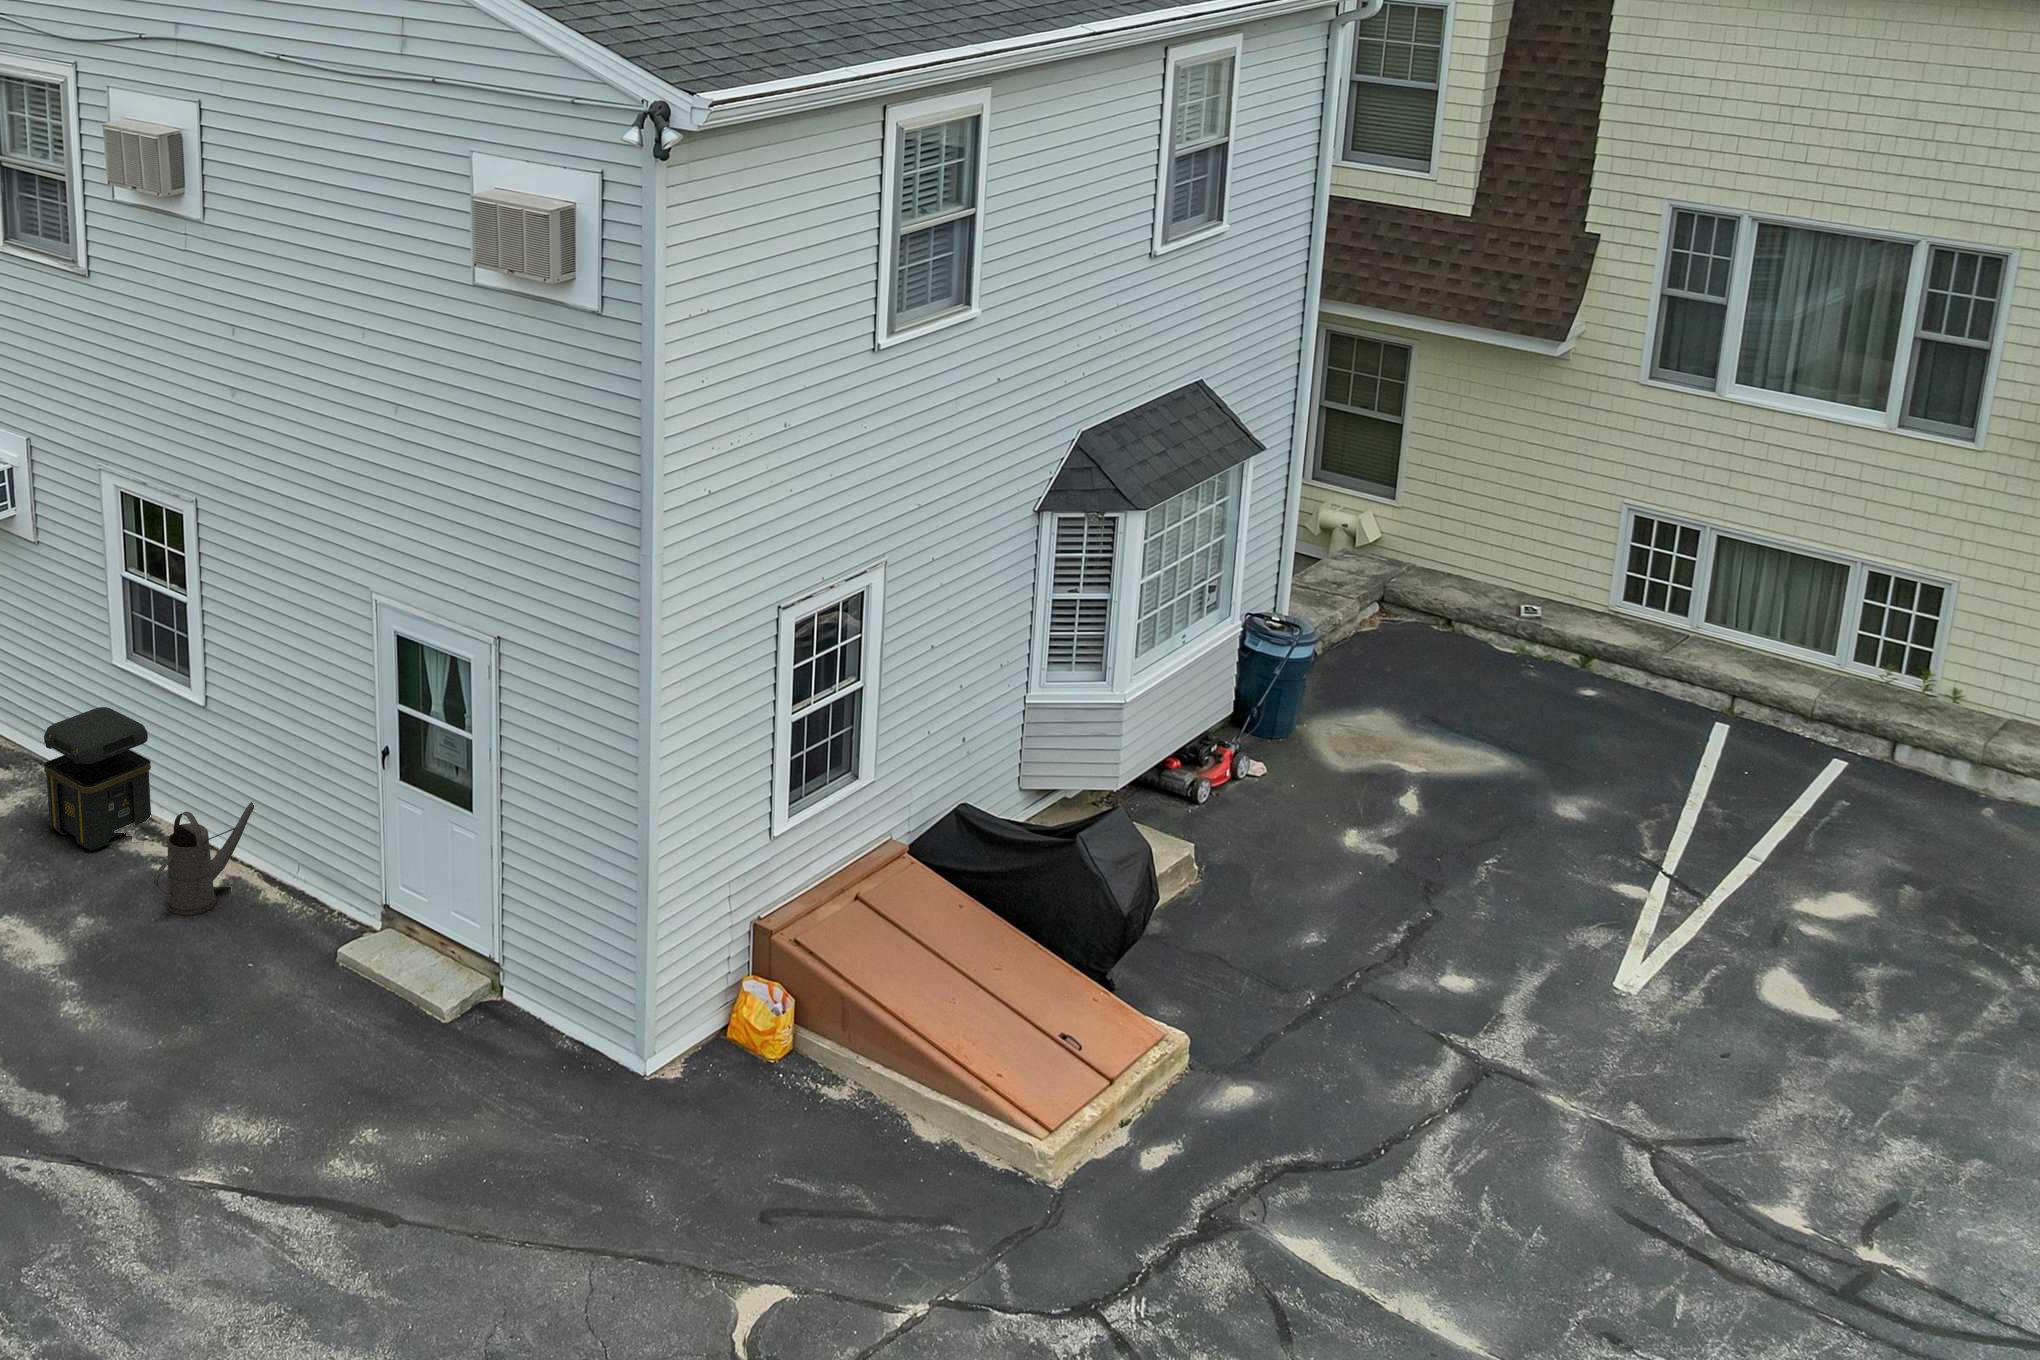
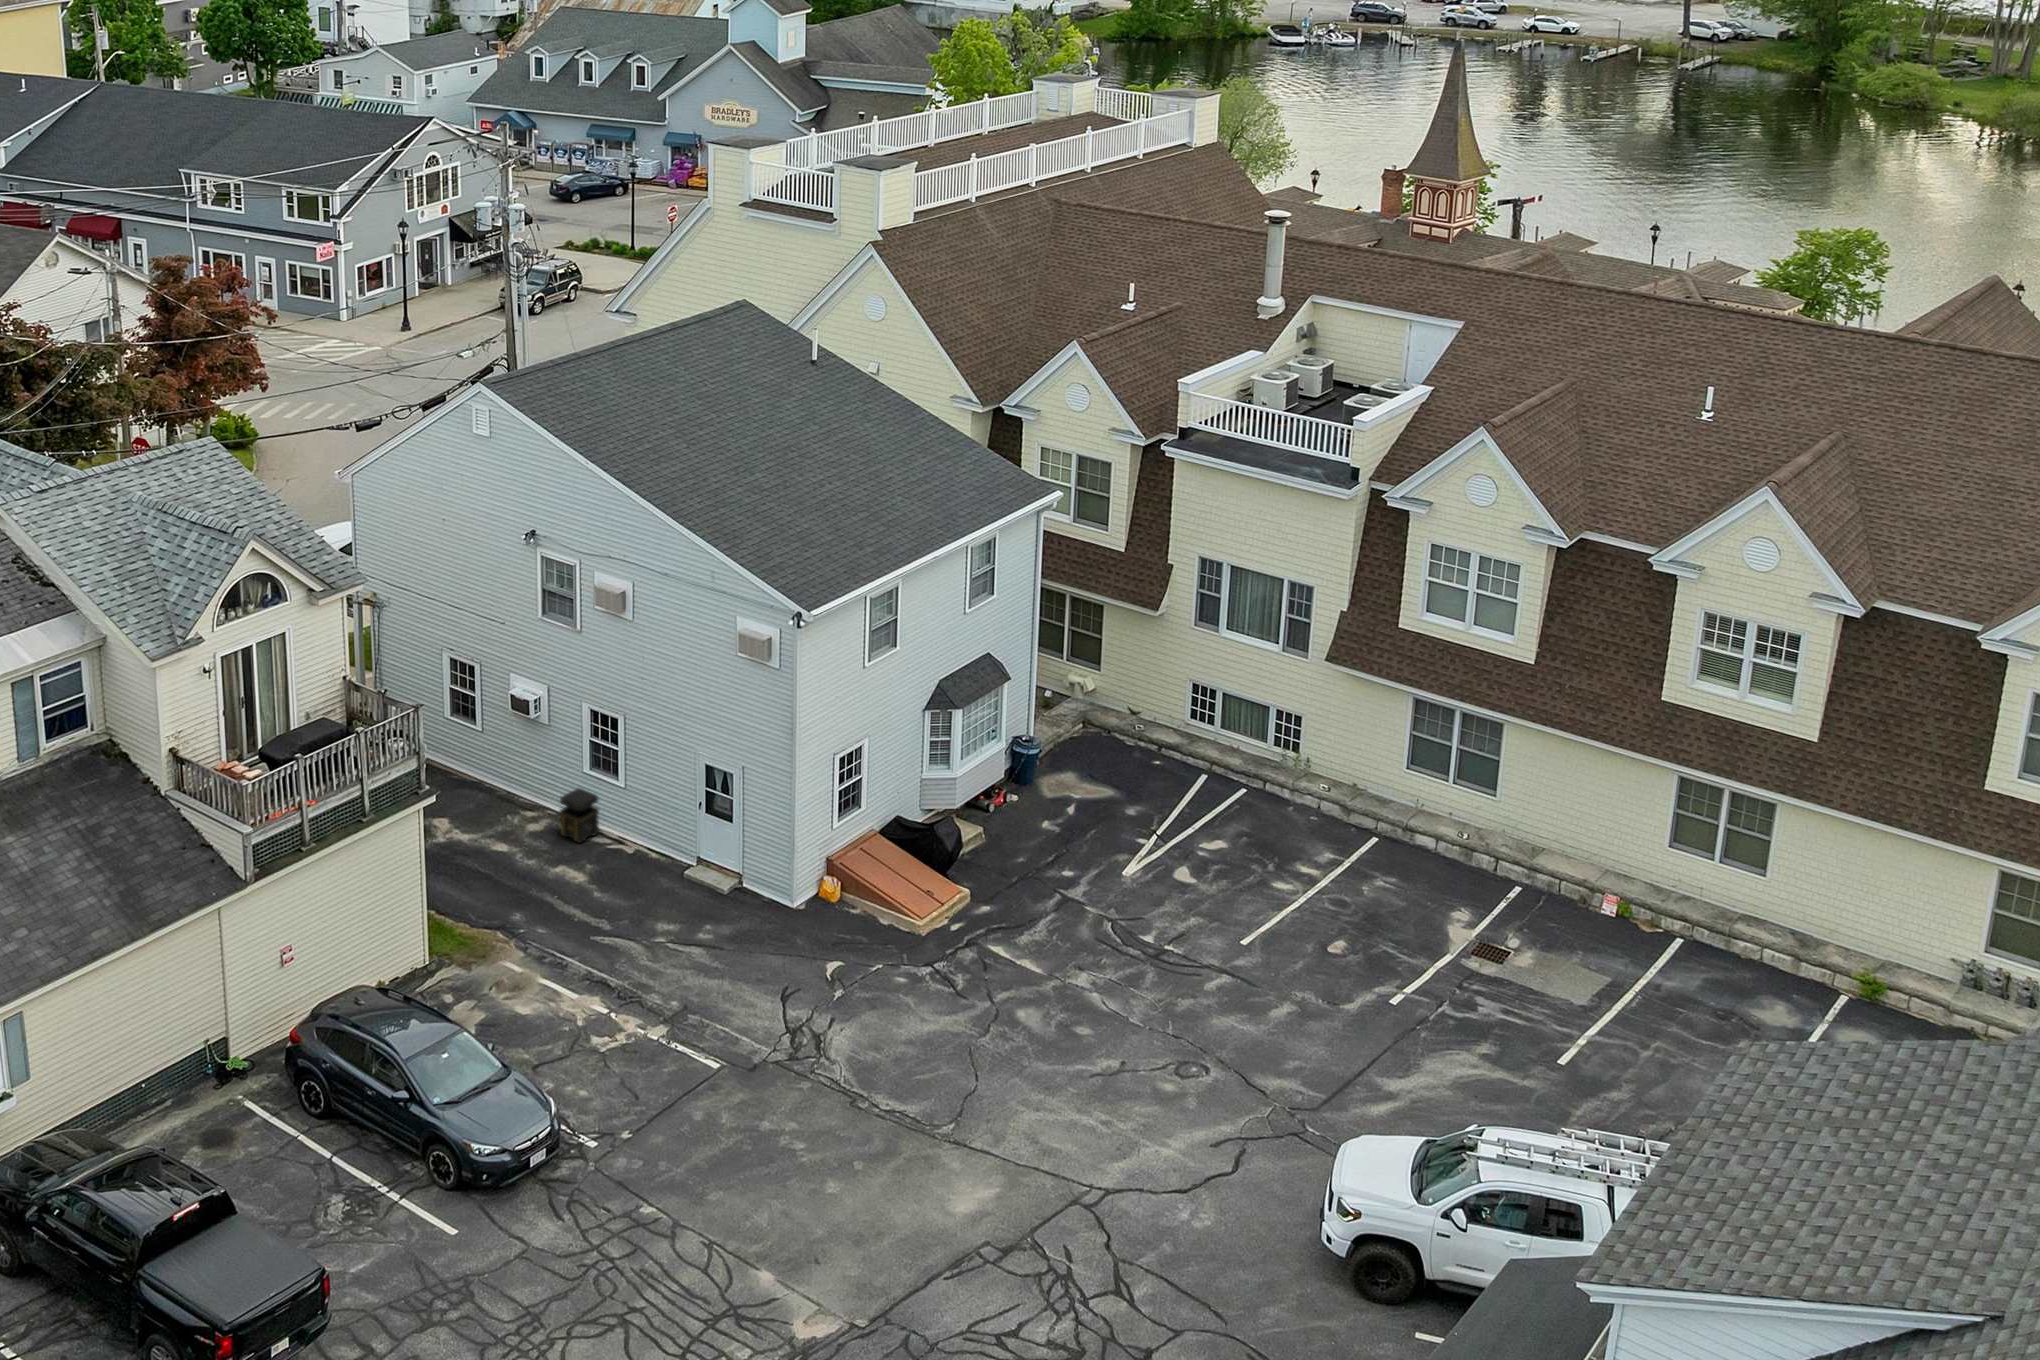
watering can: present [154,802,254,915] -> none [613,823,645,865]

